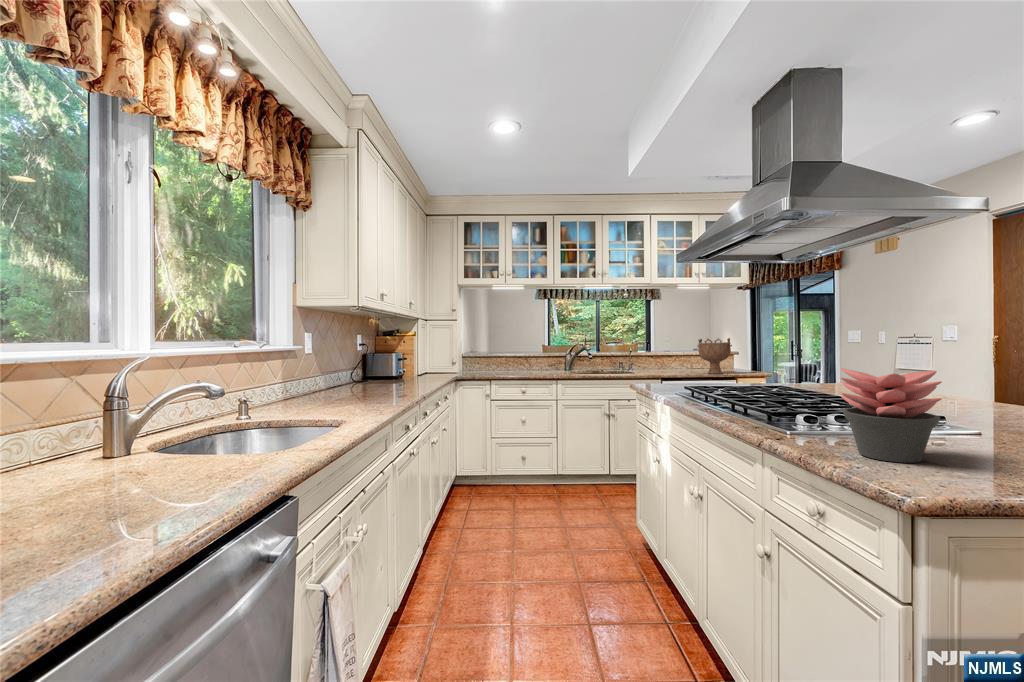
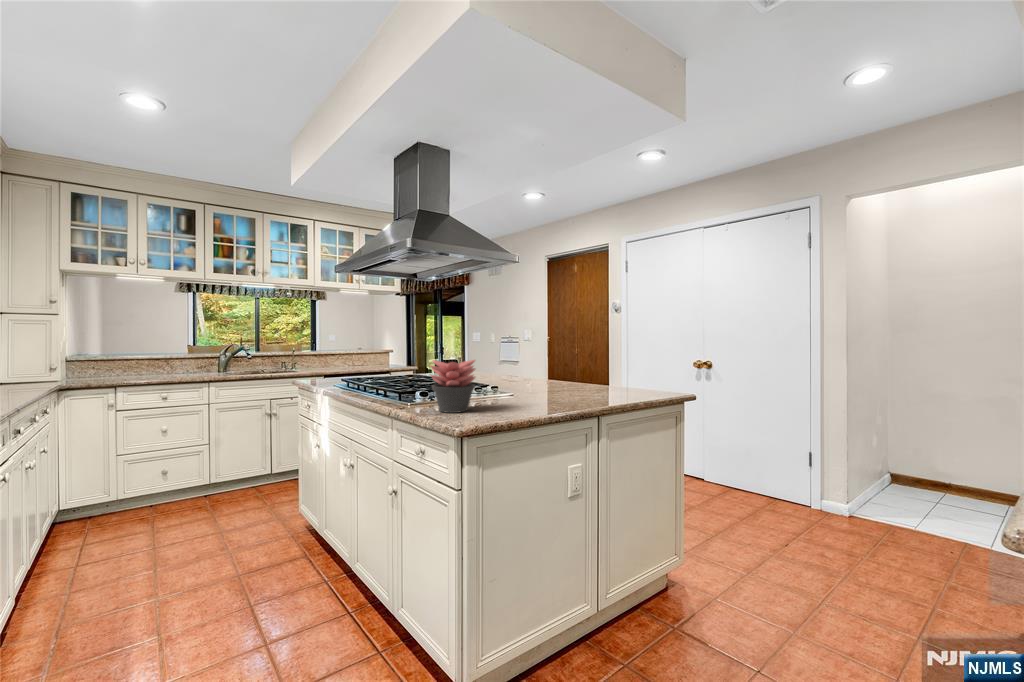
decorative bowl: present [697,338,732,374] -> none [357,338,386,370]

